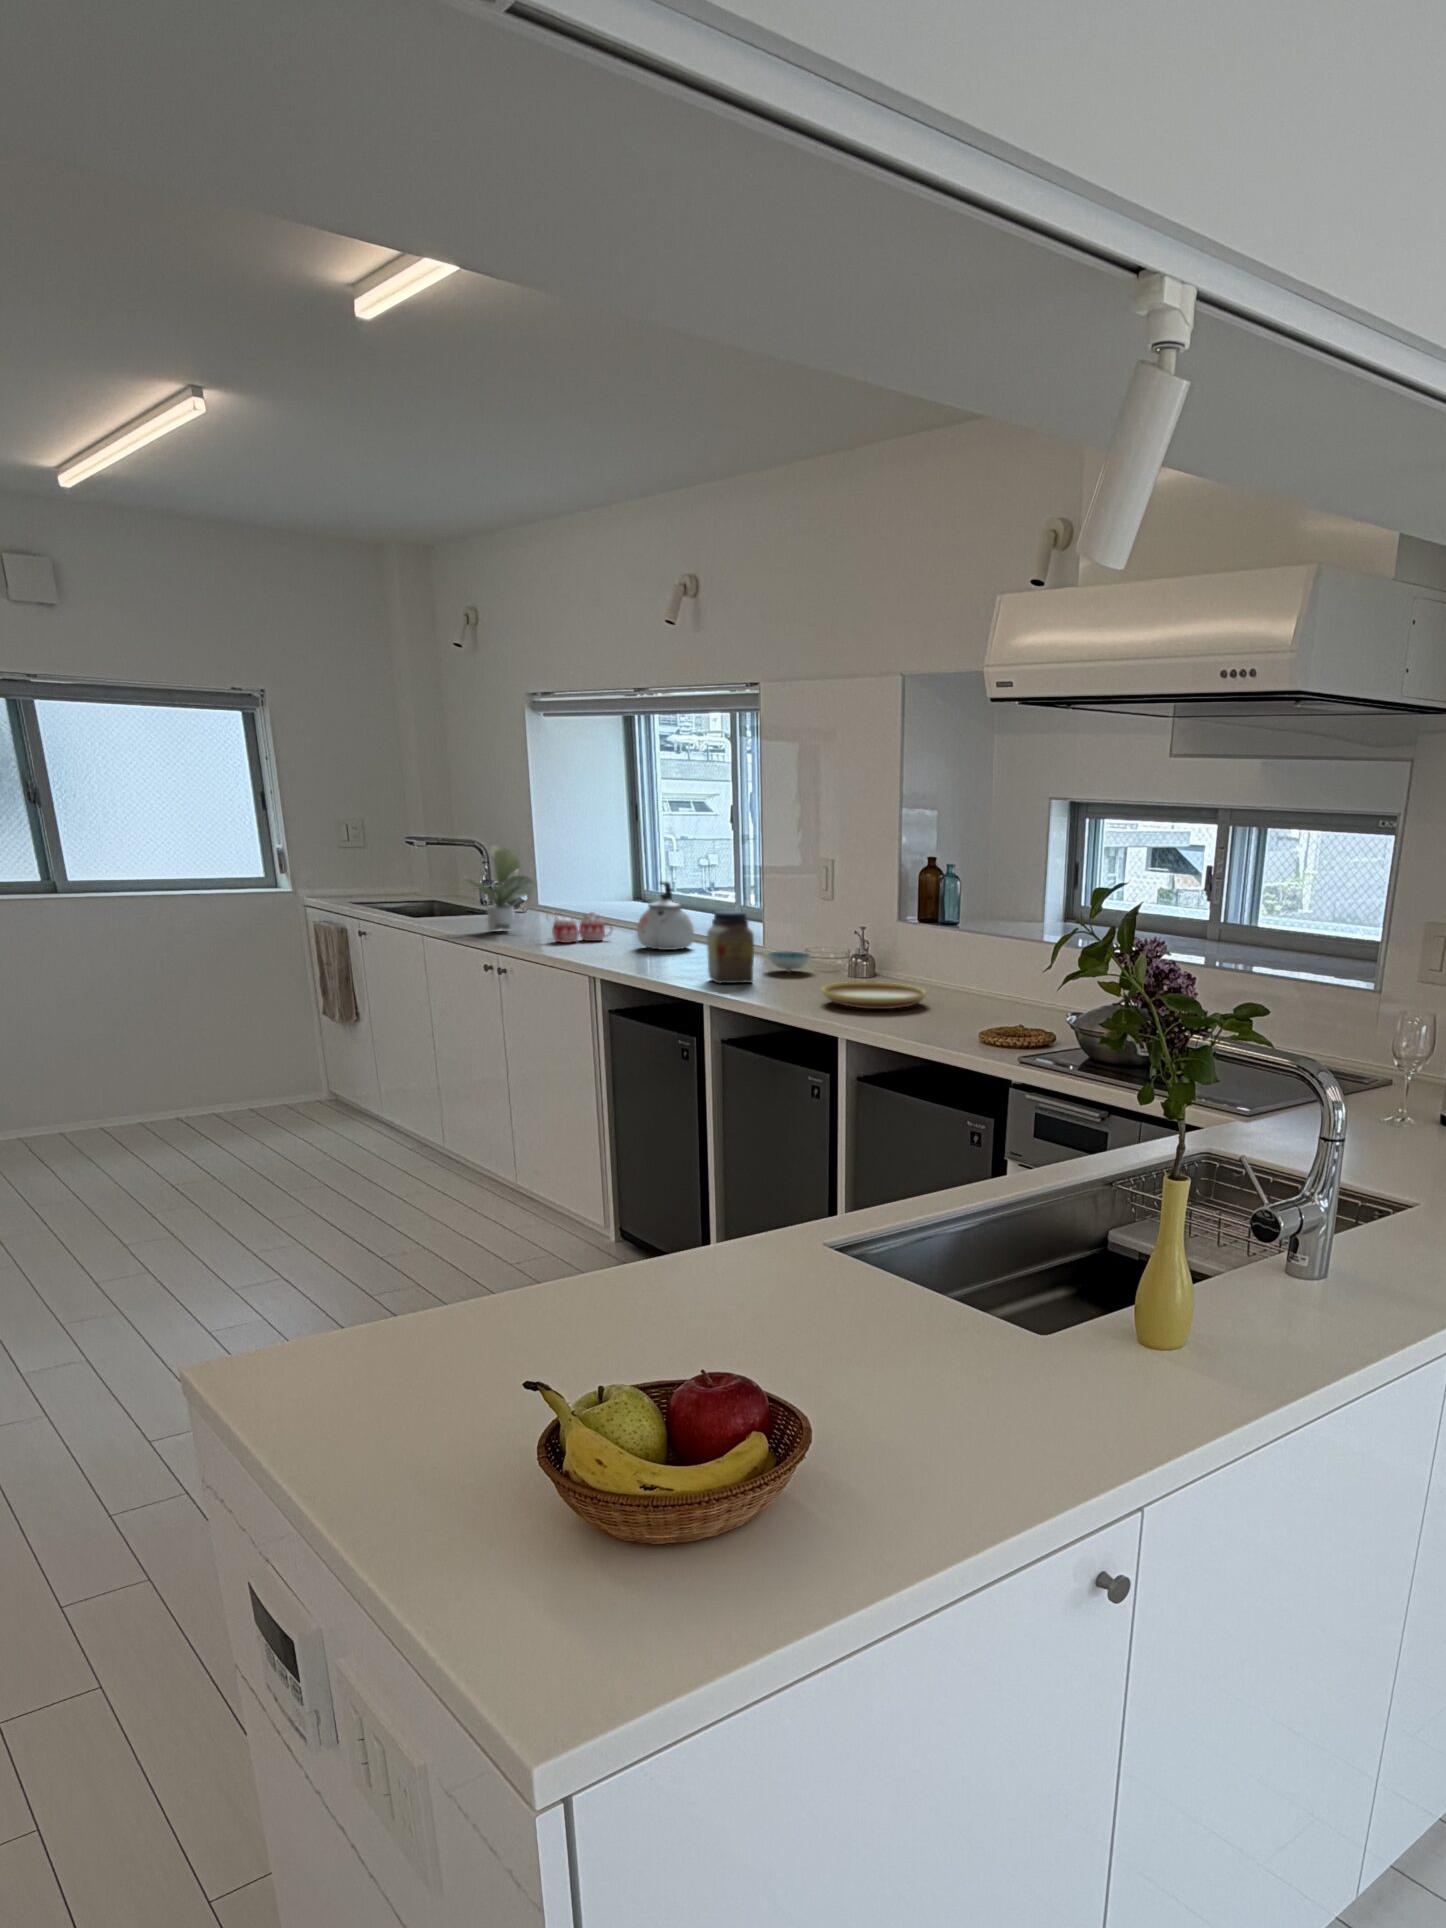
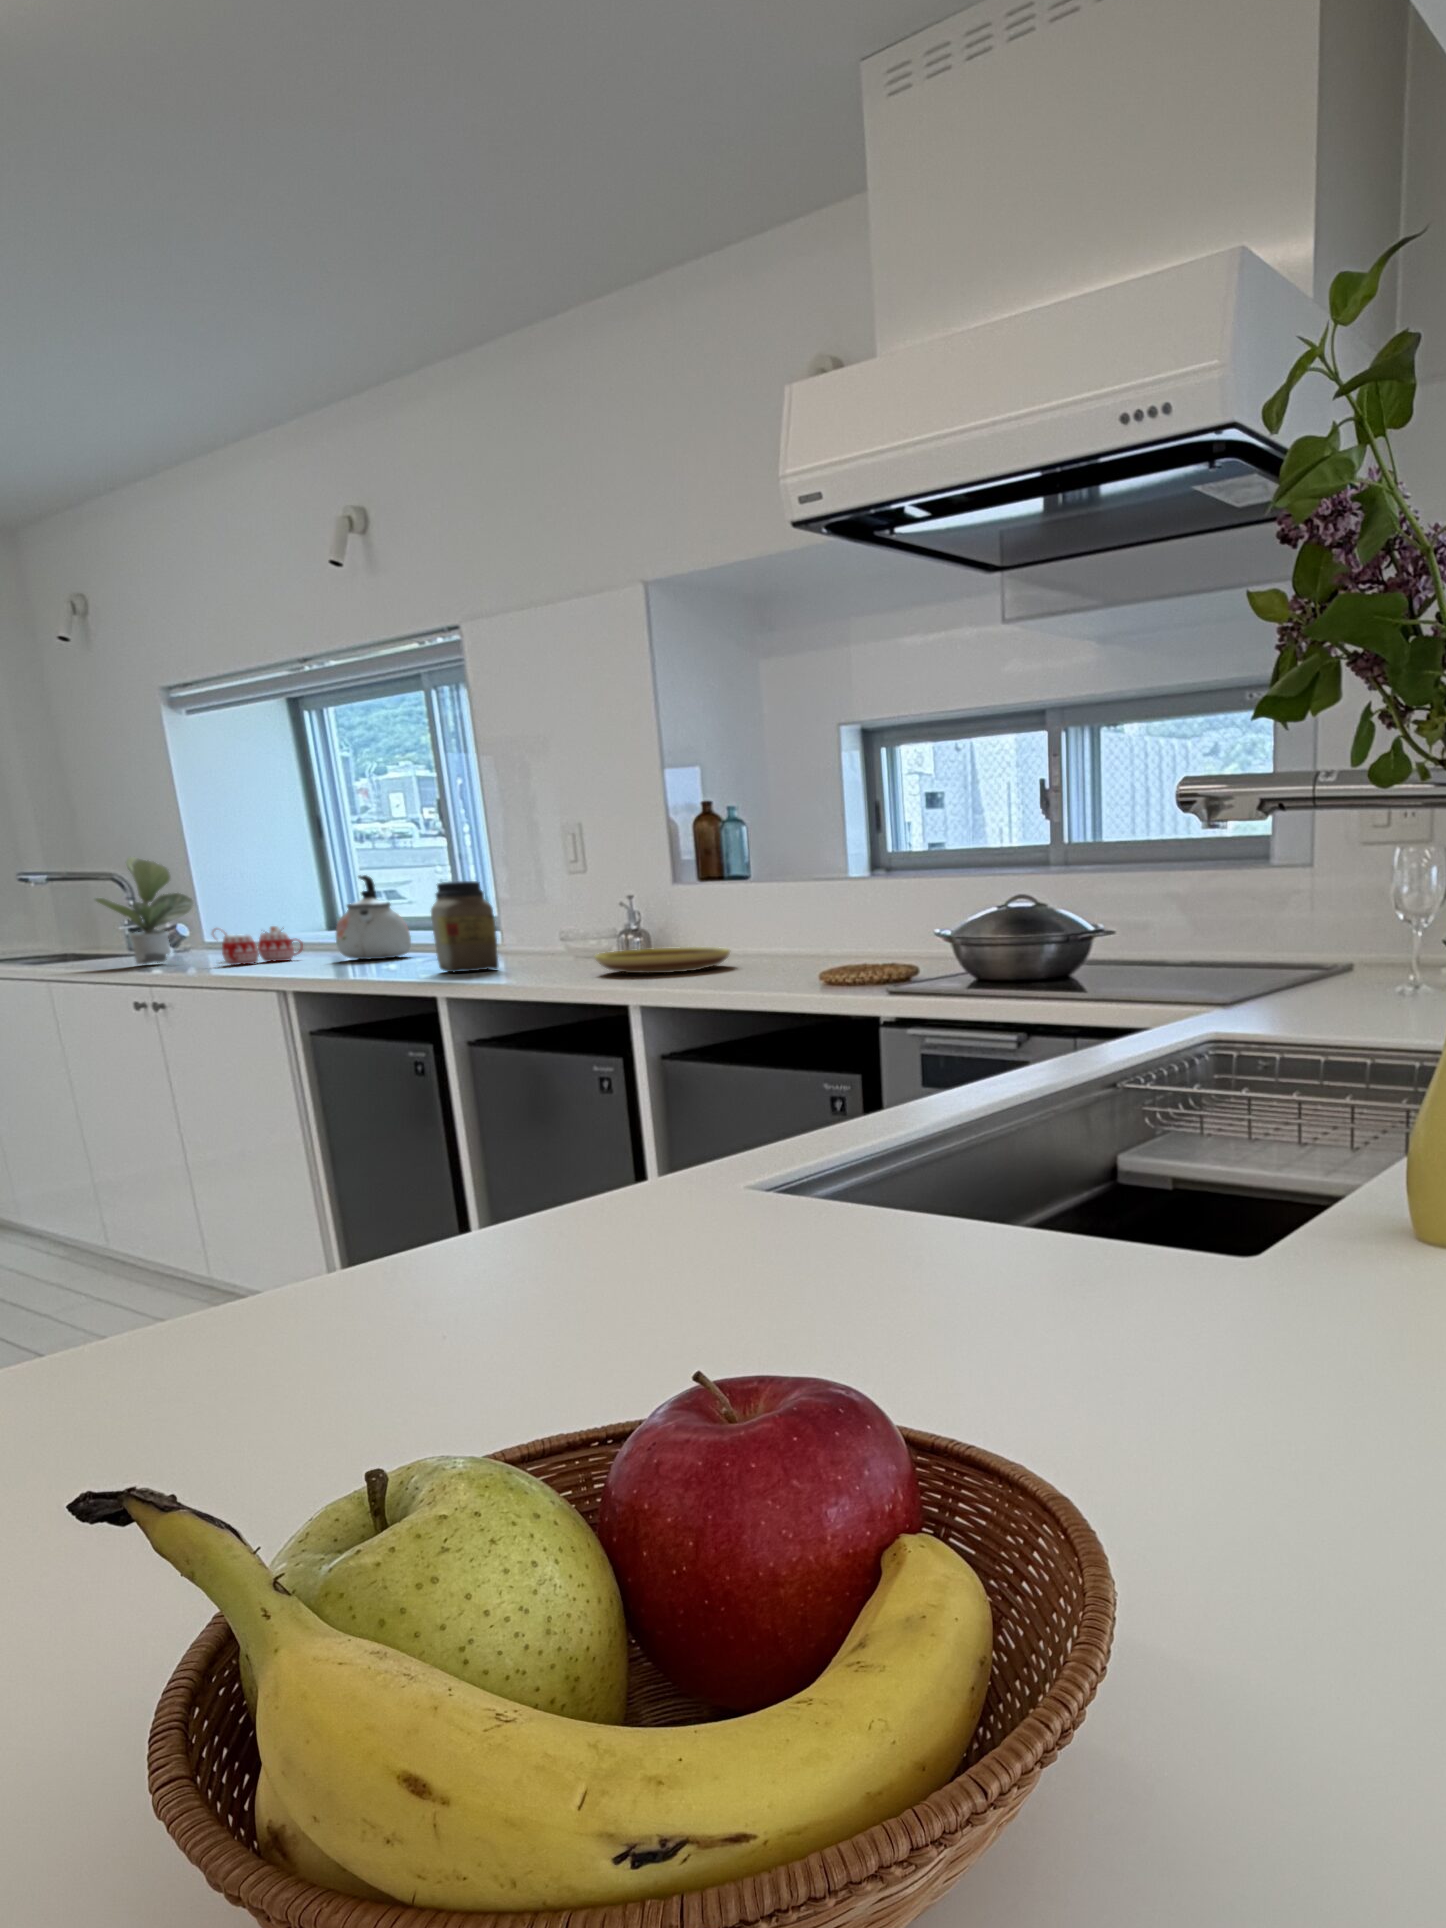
ceramic bowl: present [766,951,811,972] -> none [509,937,569,960]

